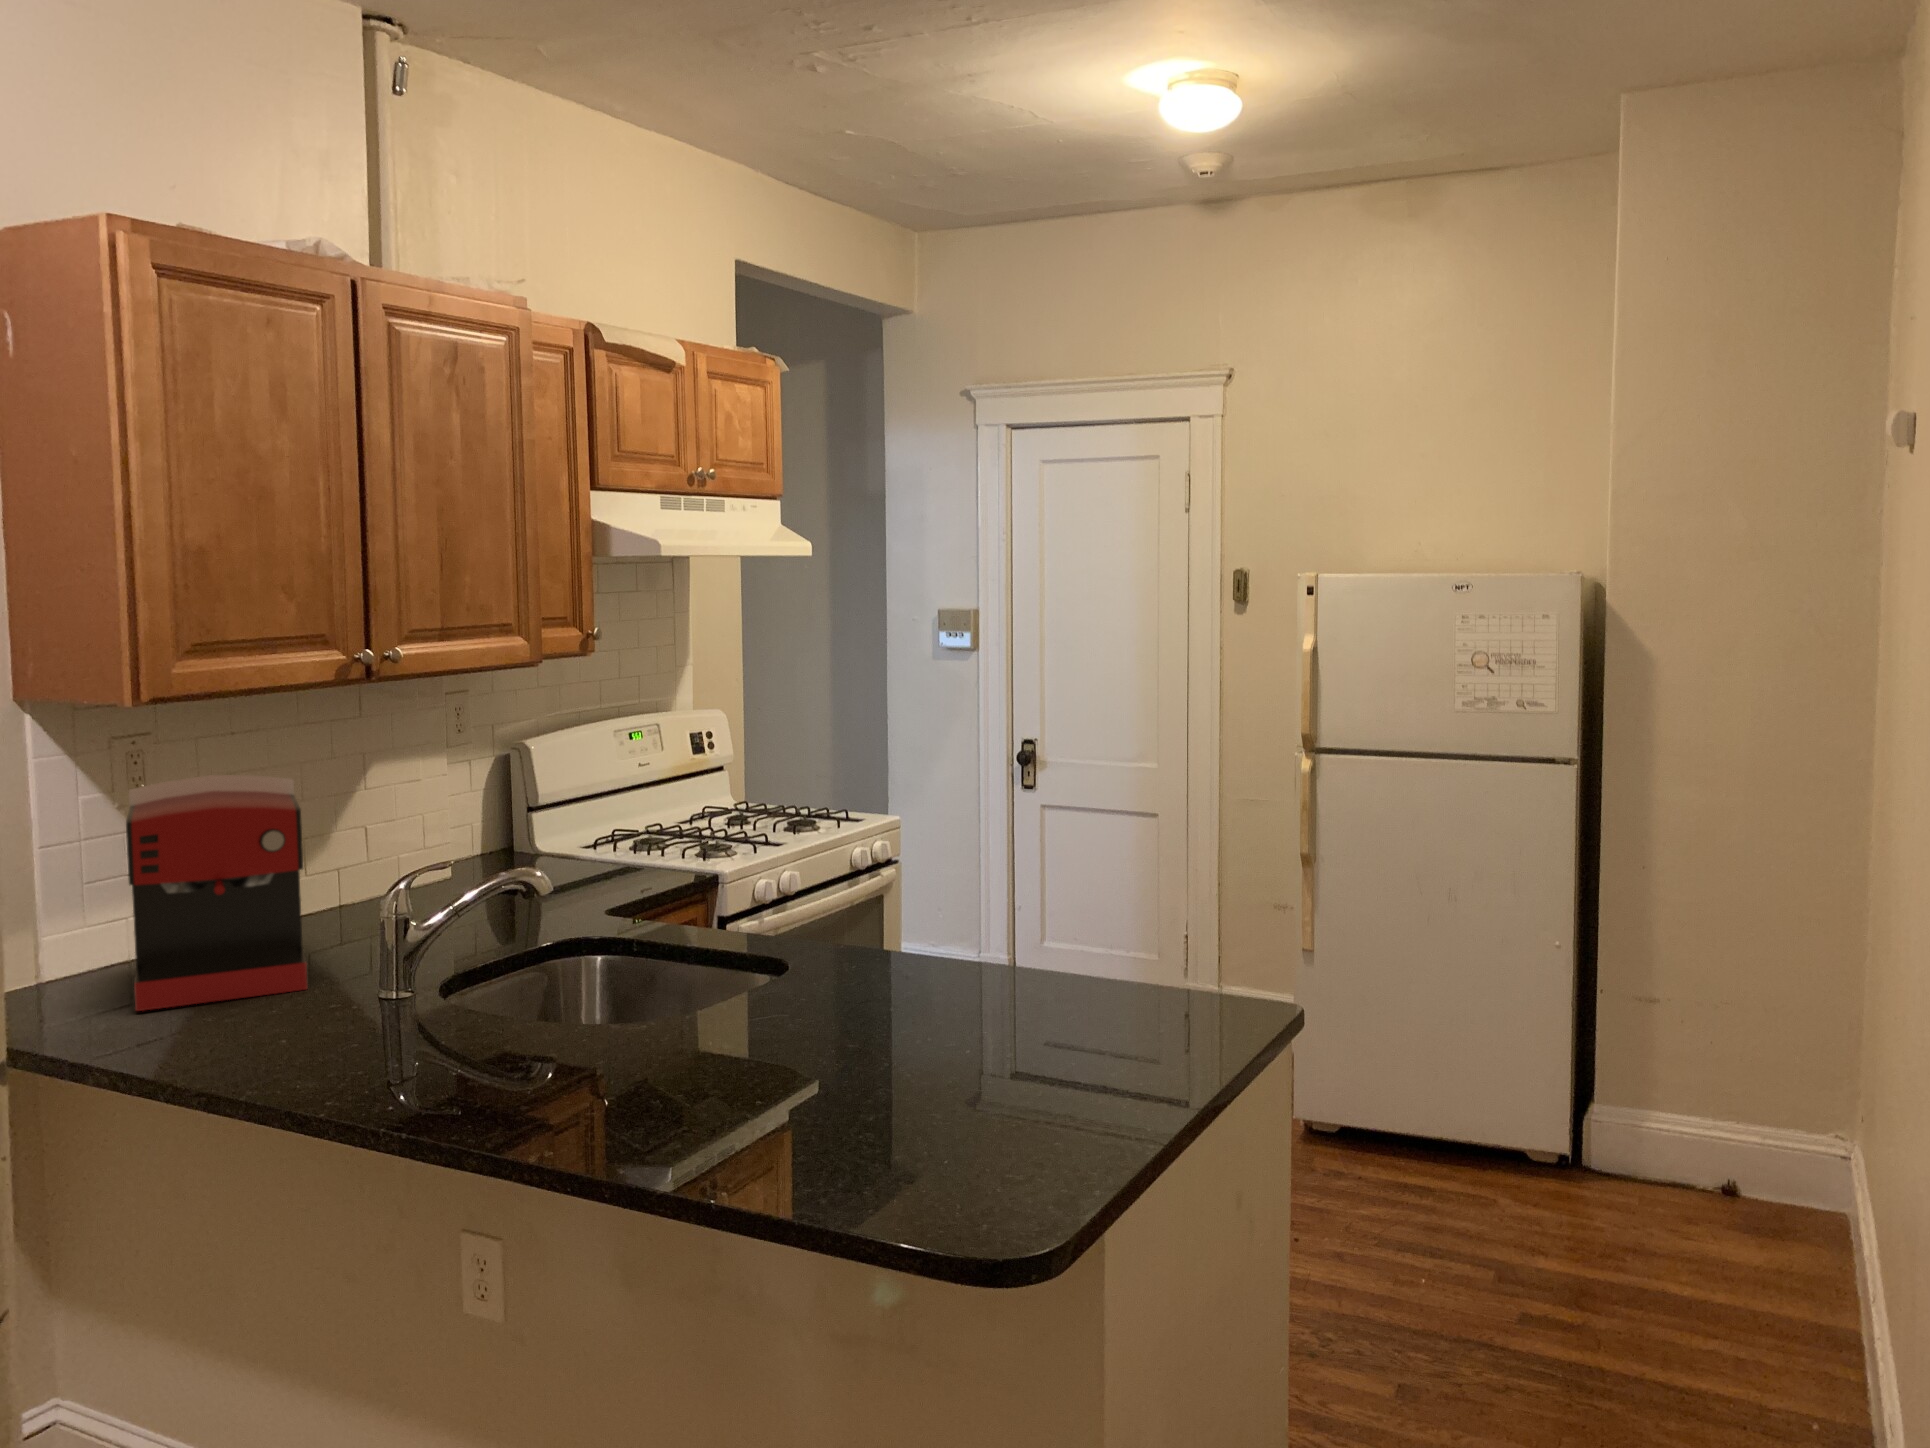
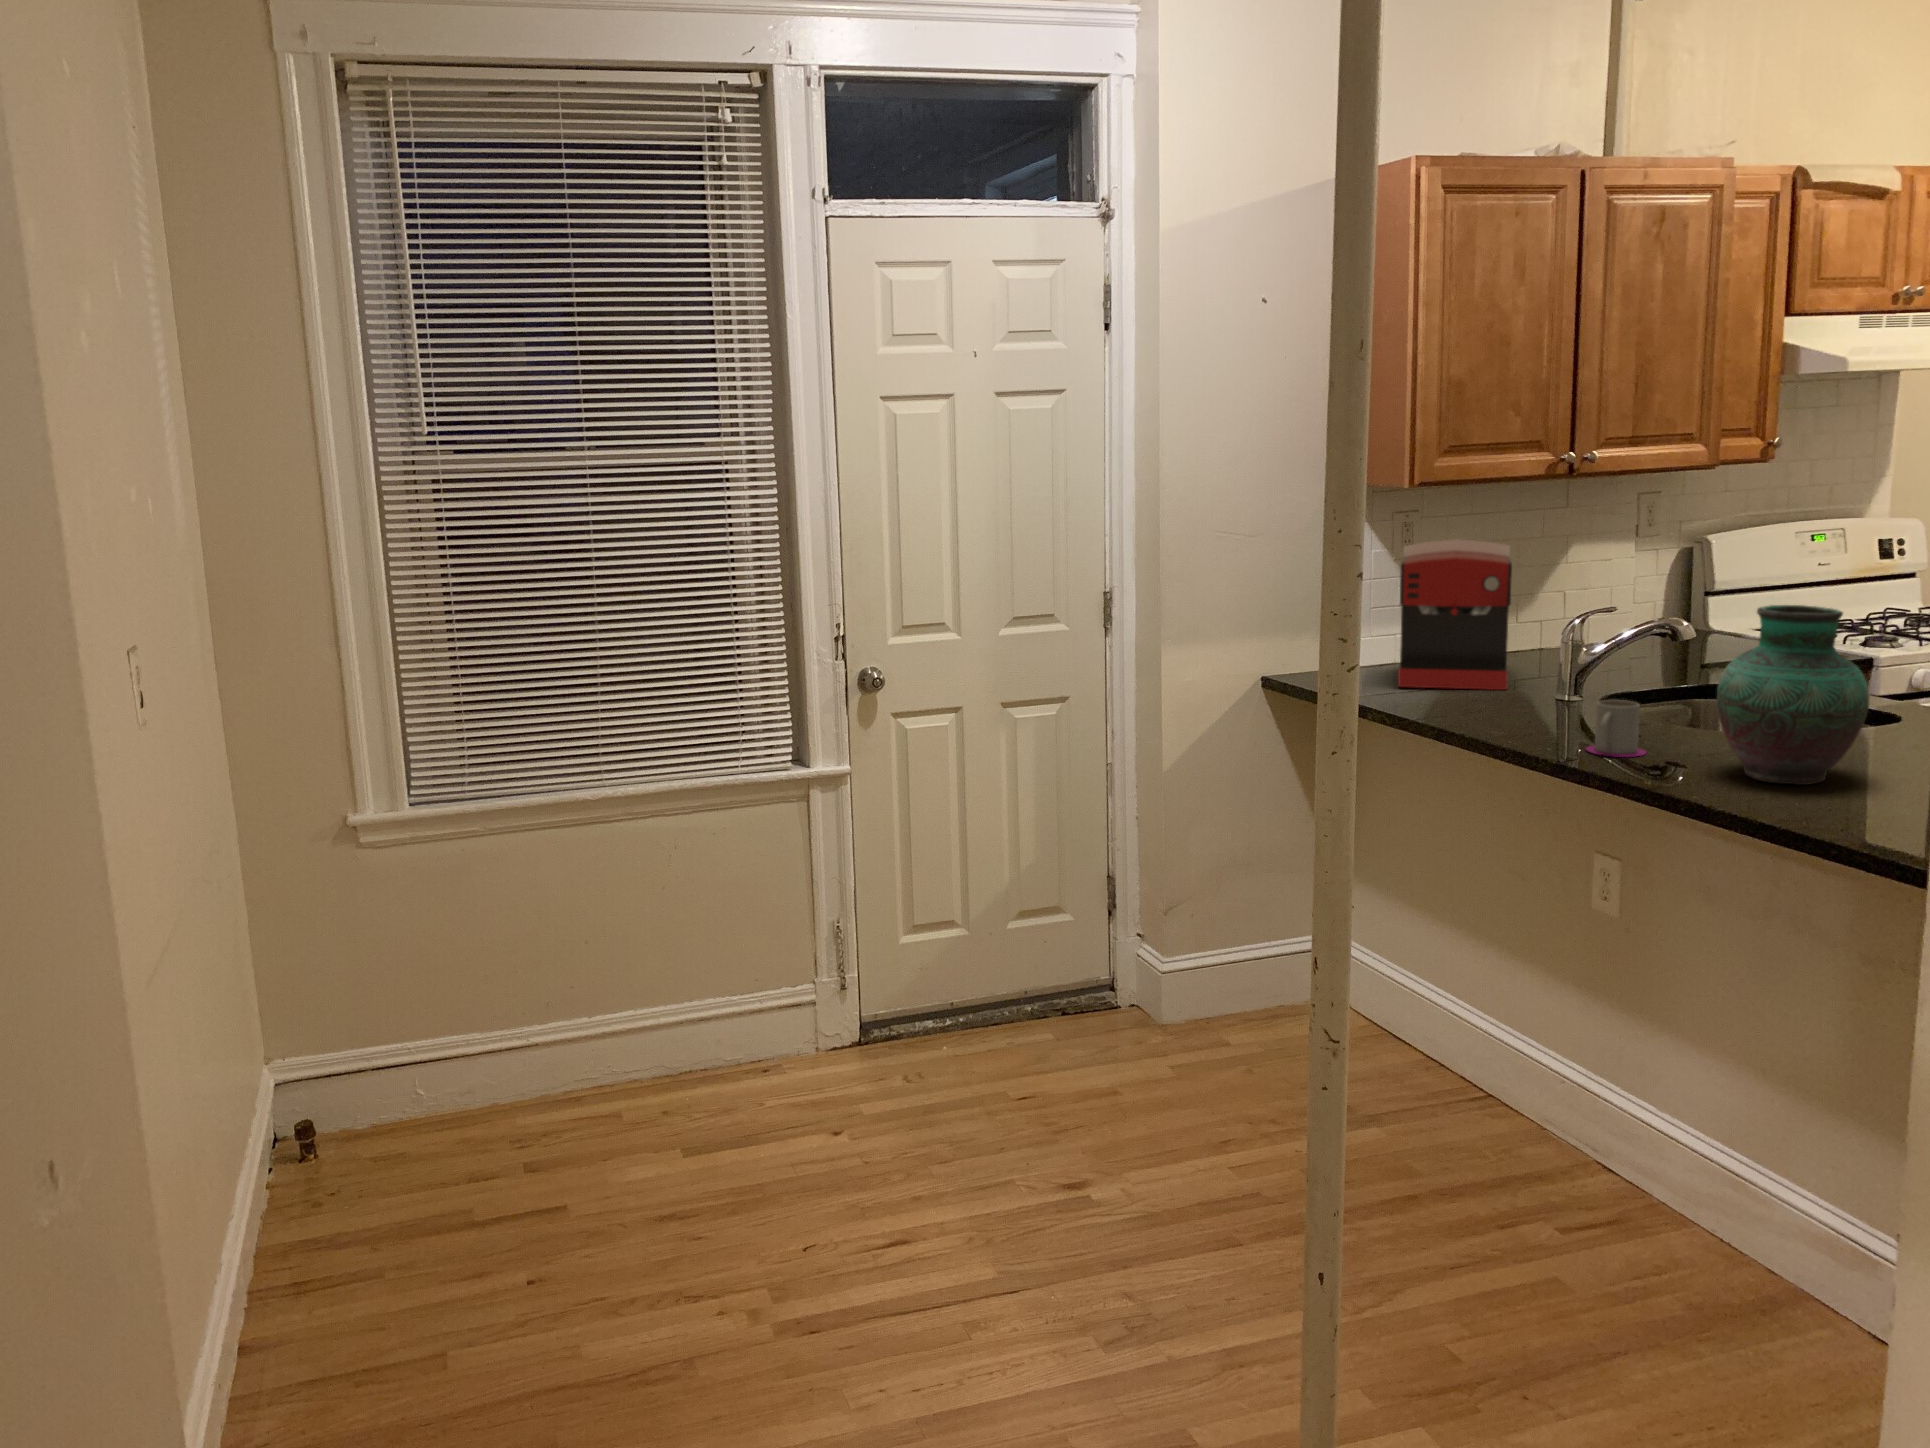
vase: none [612,862,784,1105] -> present [1717,605,1870,785]
mug: none [441,1009,524,1098] -> present [1586,700,1646,757]

